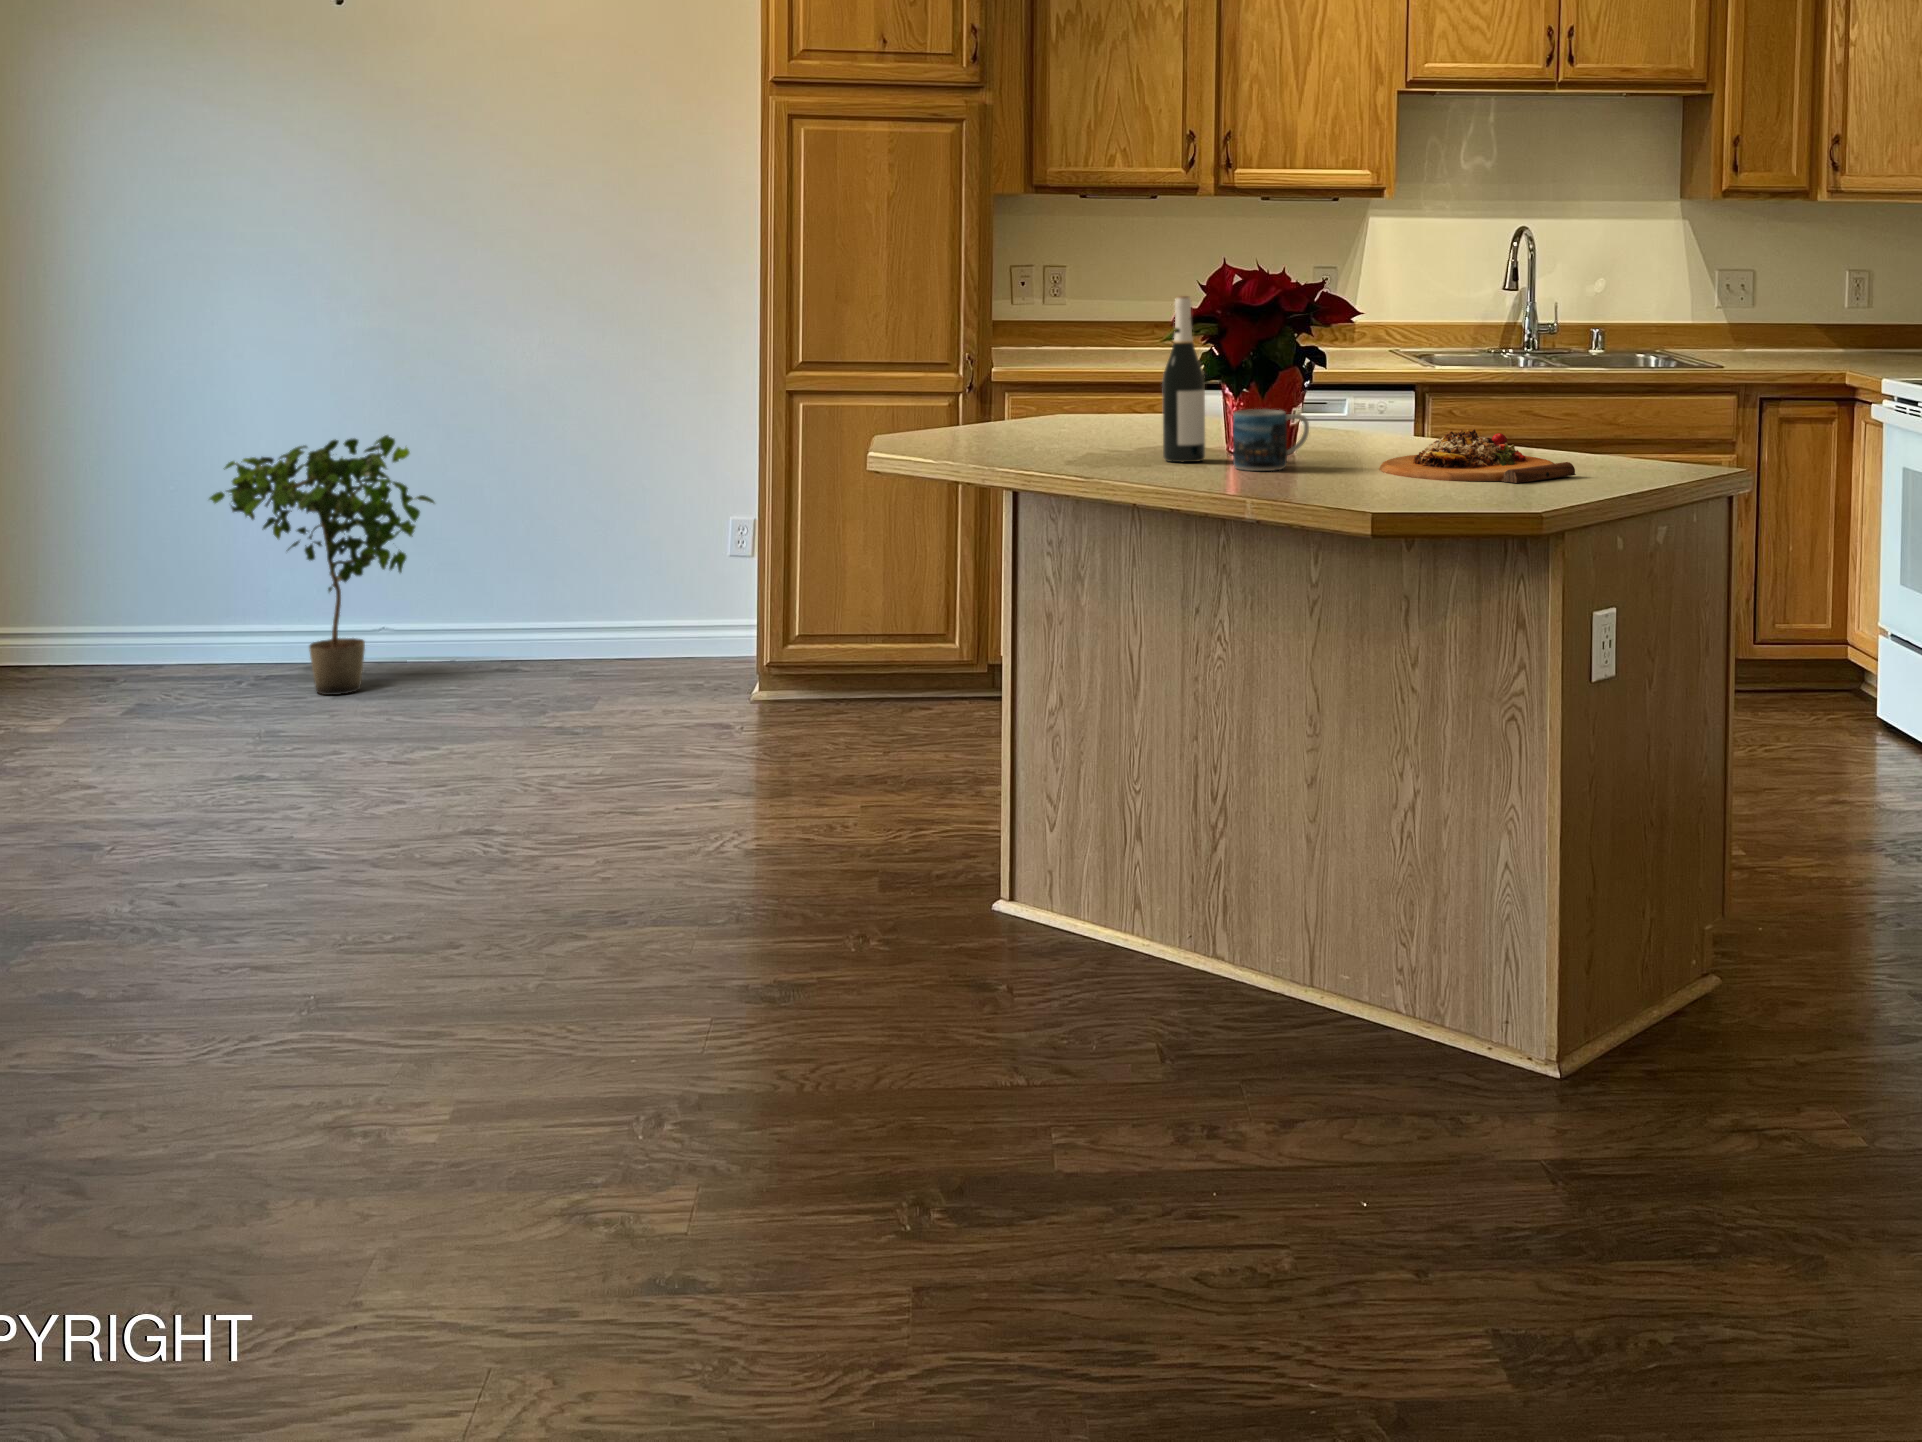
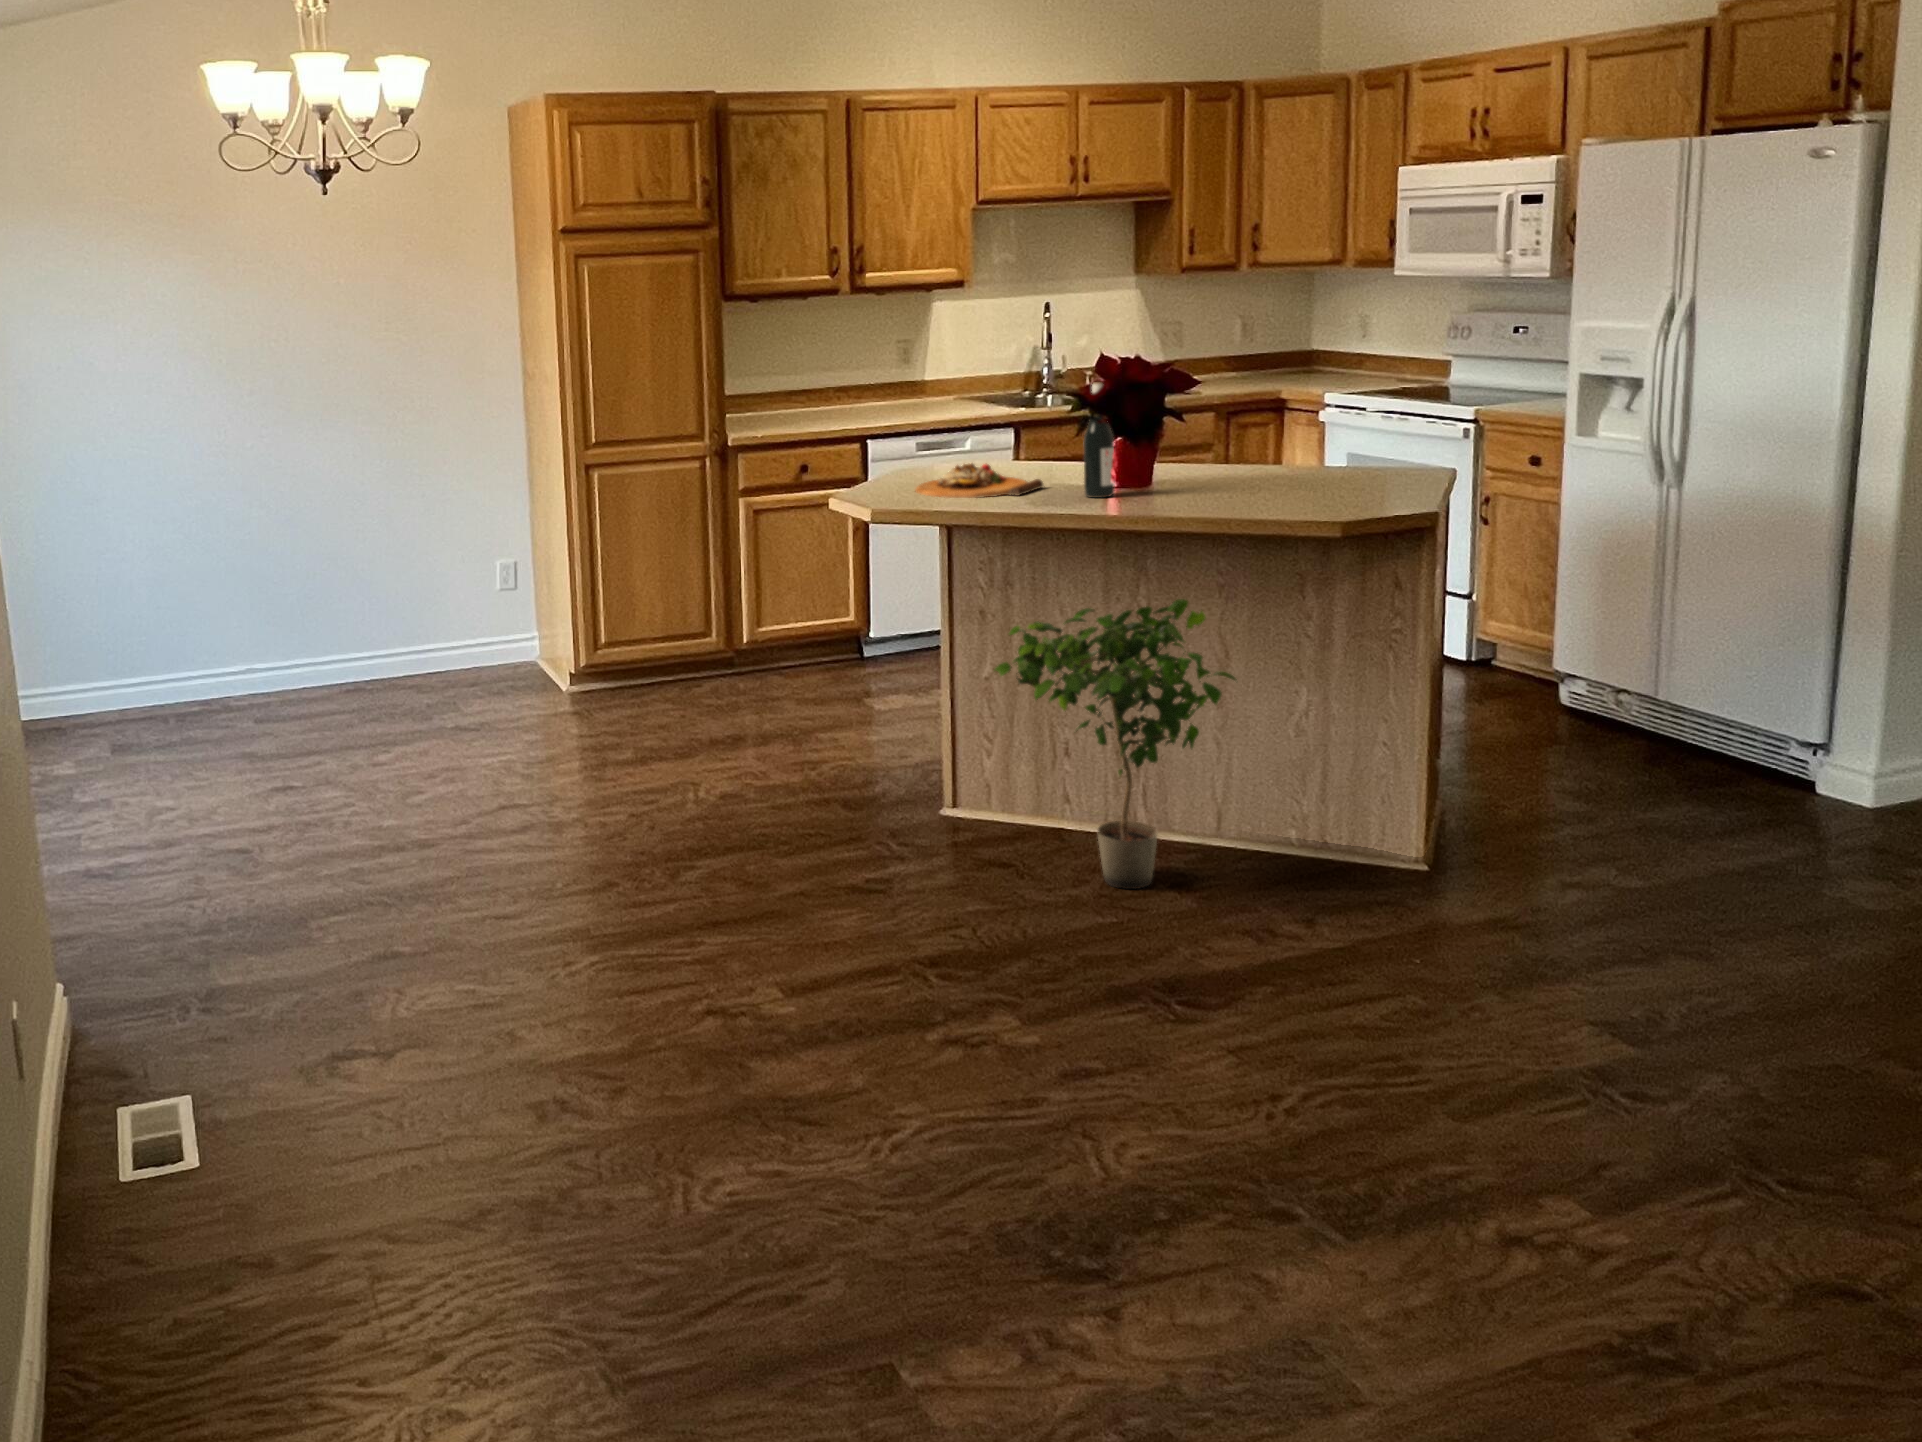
mug: present [1233,409,1309,471] -> none [1147,456,1192,500]
cutting board: present [1379,429,1576,483] -> present [915,463,1043,498]
potted plant: present [209,435,434,695] -> present [995,599,1237,889]

